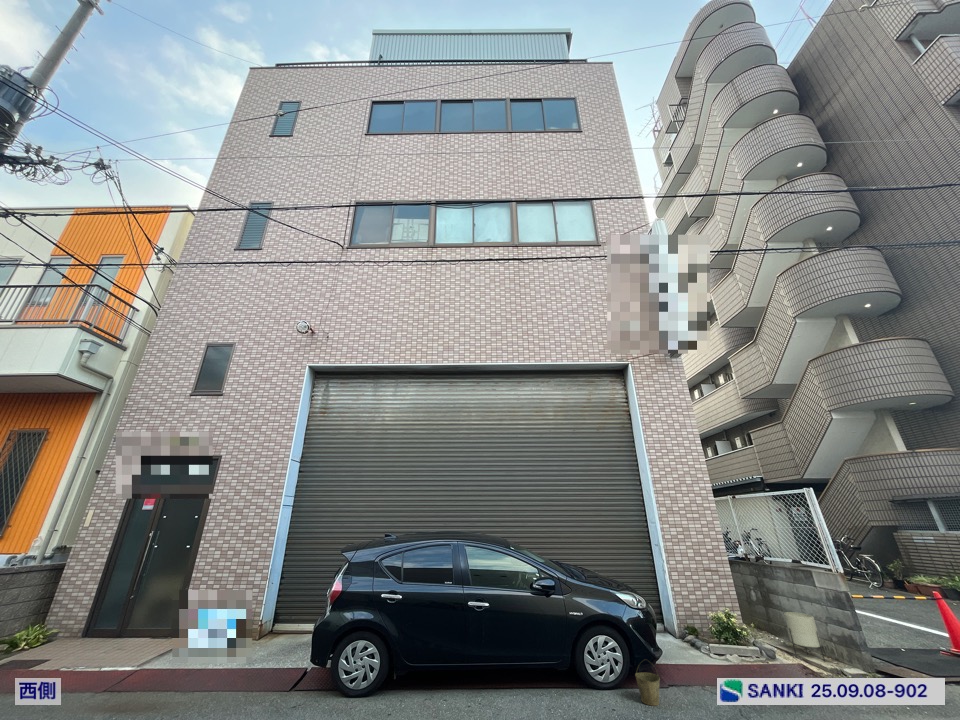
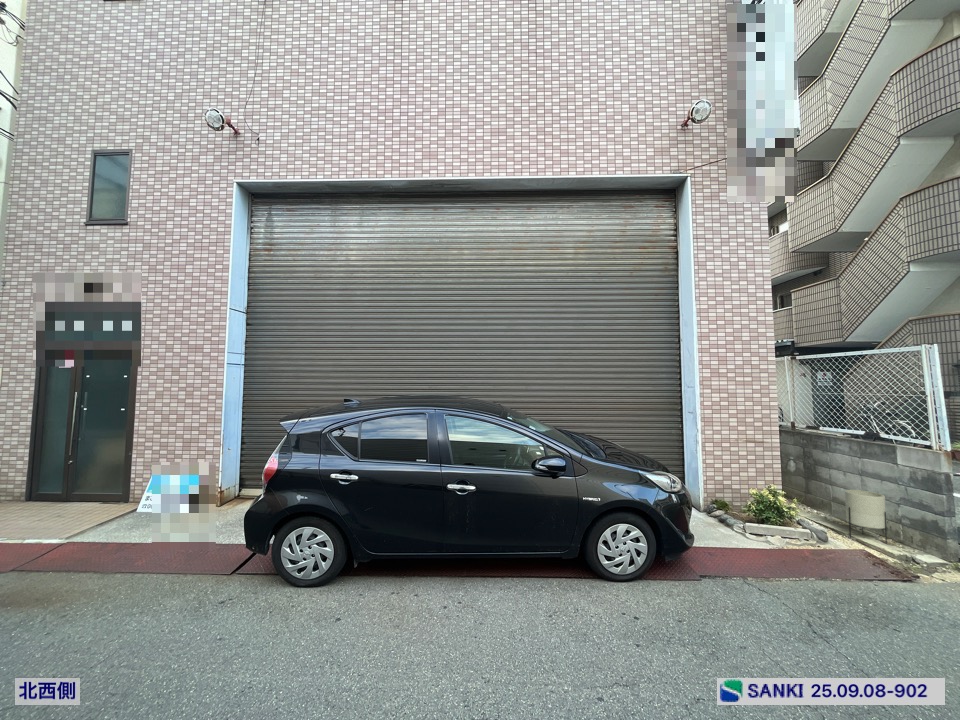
bucket: present [635,673,660,706] -> none [658,547,690,598]

